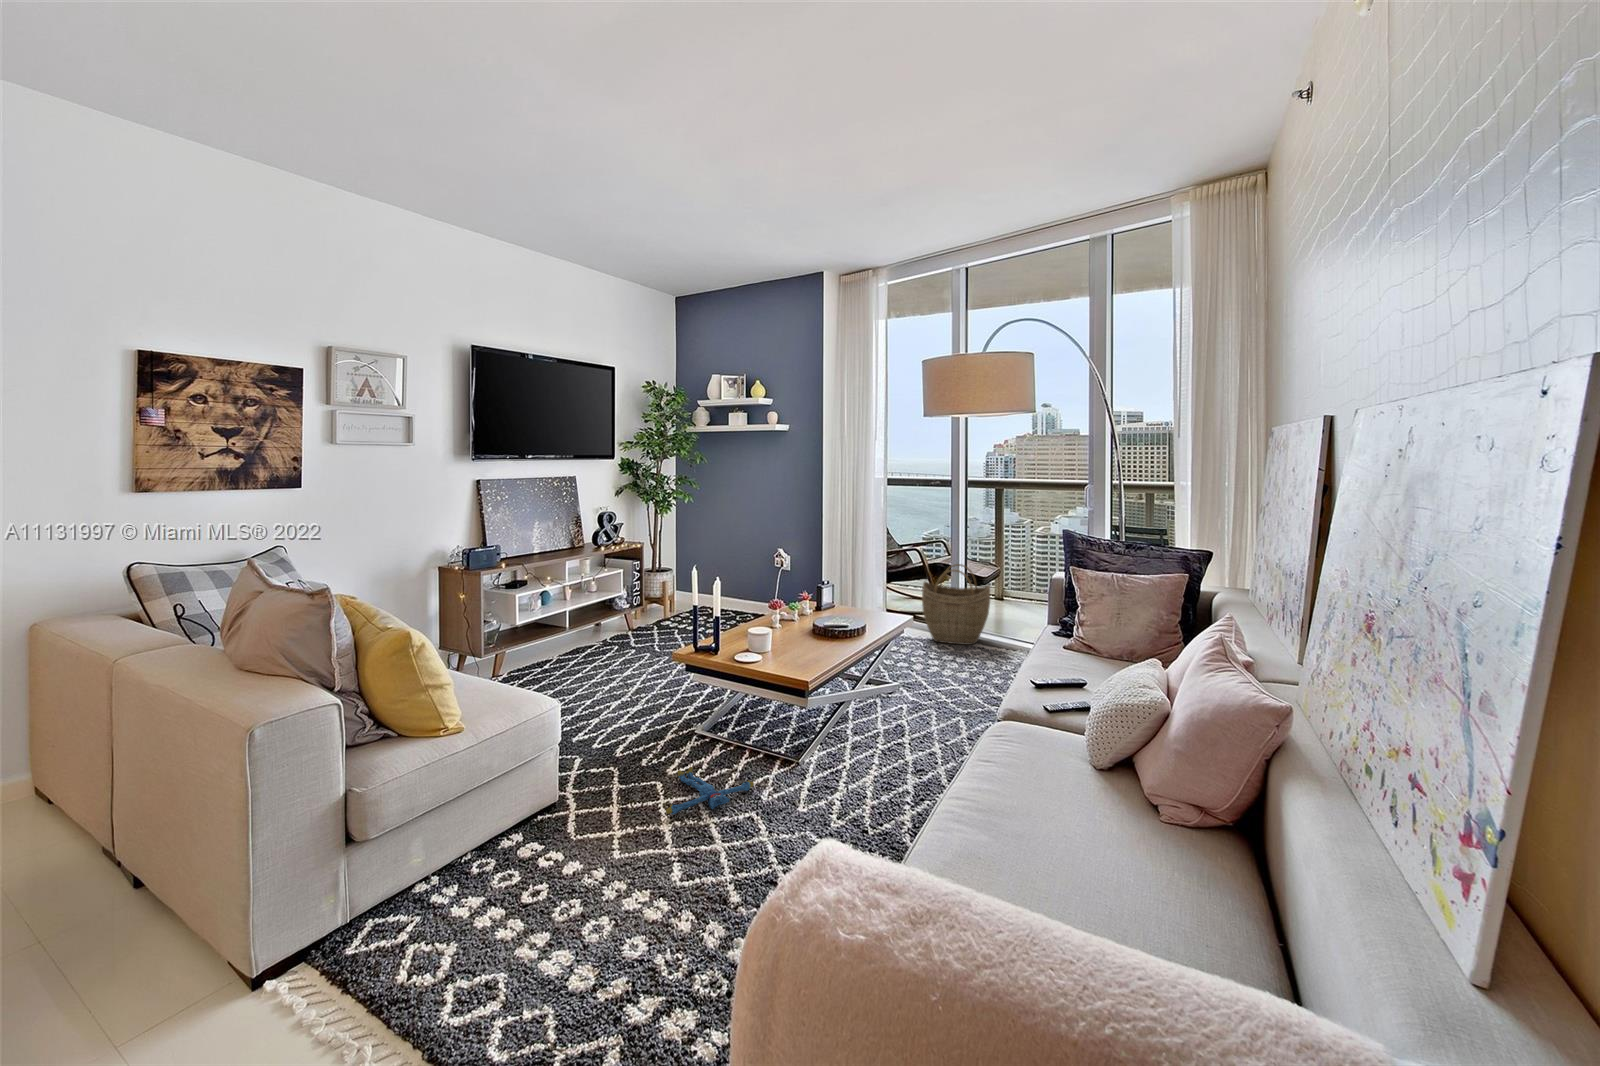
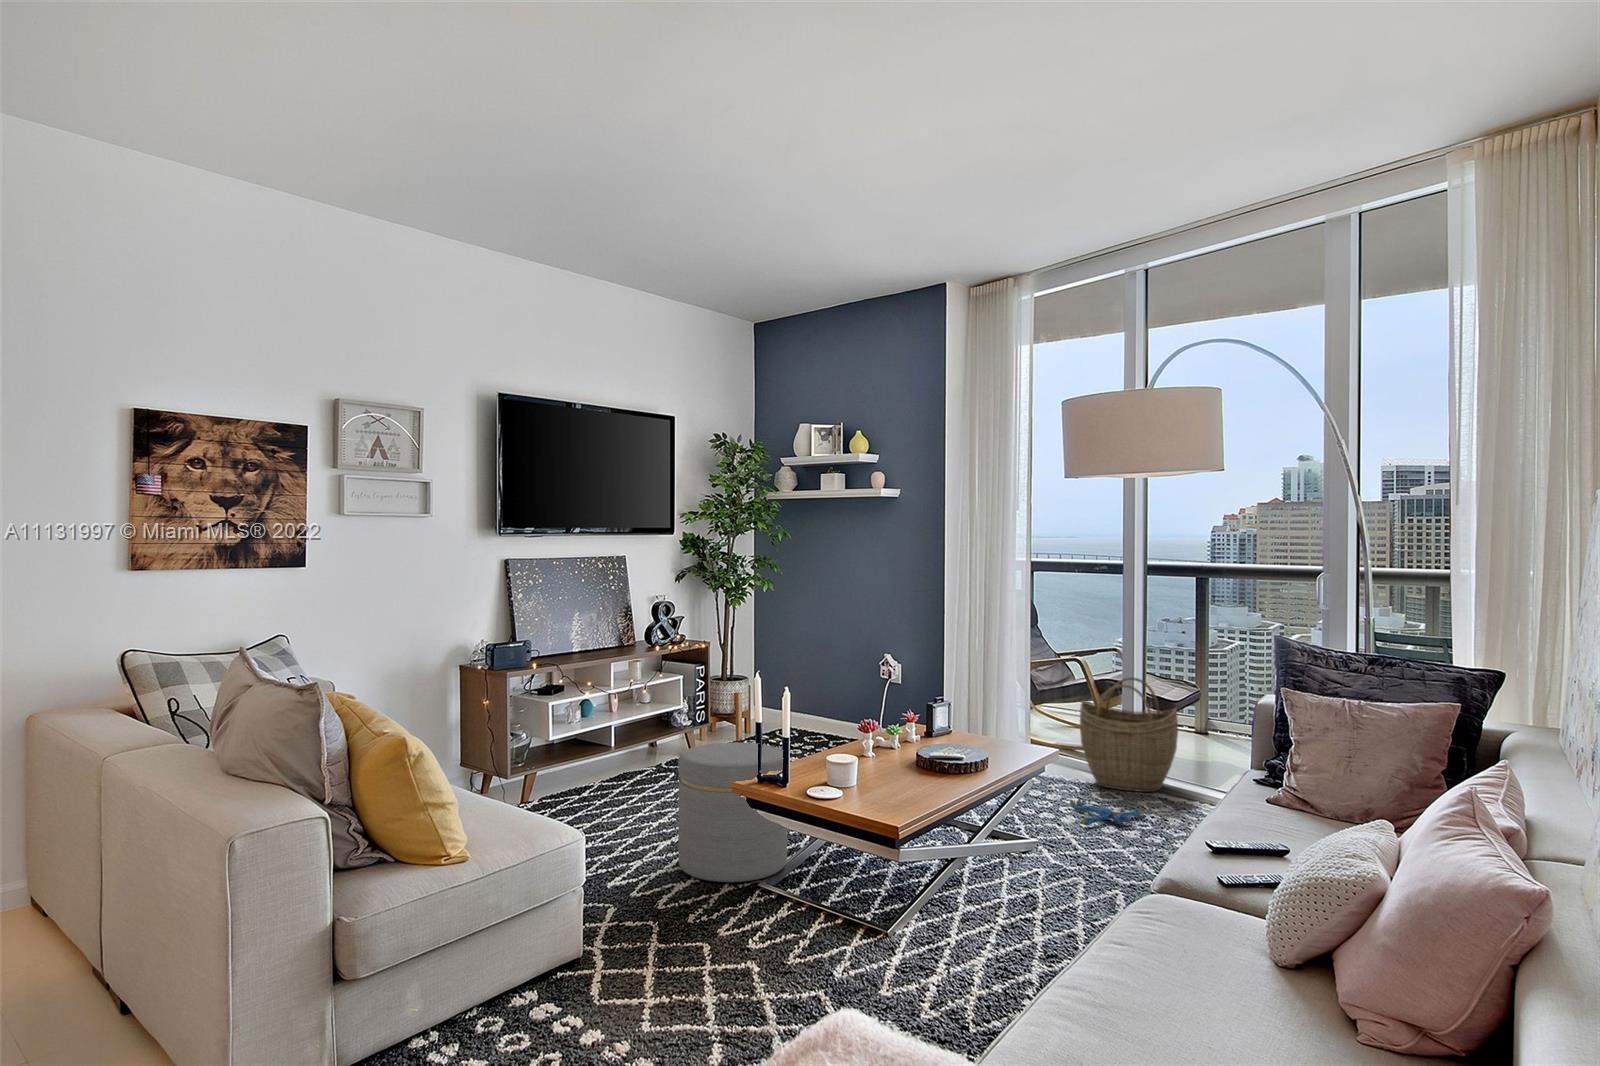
ottoman: none [629,623,716,730] -> present [678,742,787,882]
plush toy: present [666,767,754,814] -> present [1070,798,1142,826]

